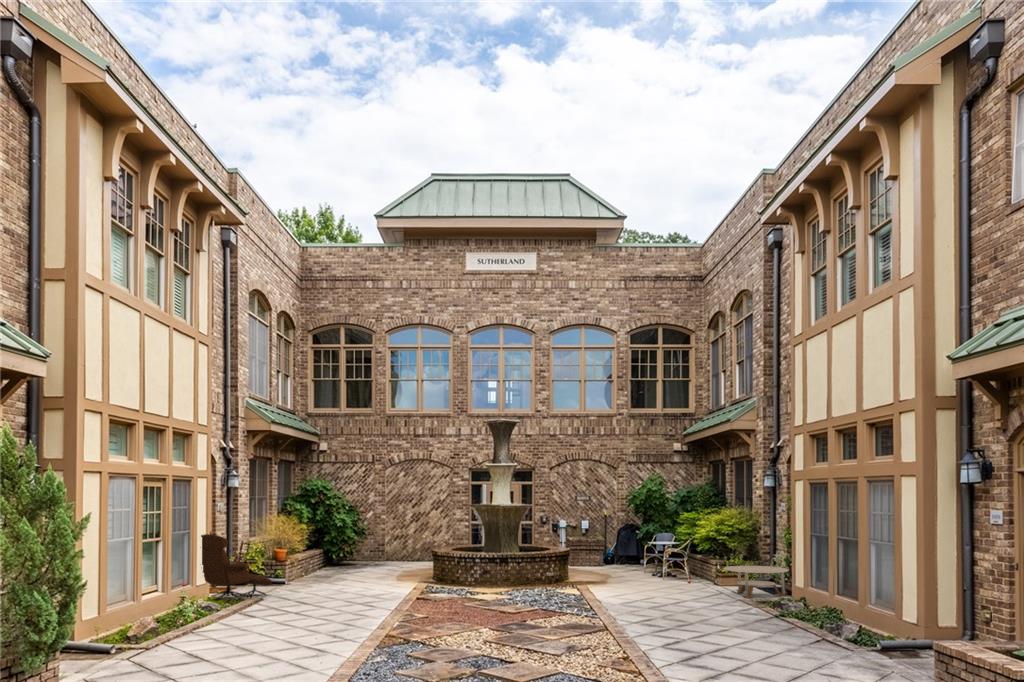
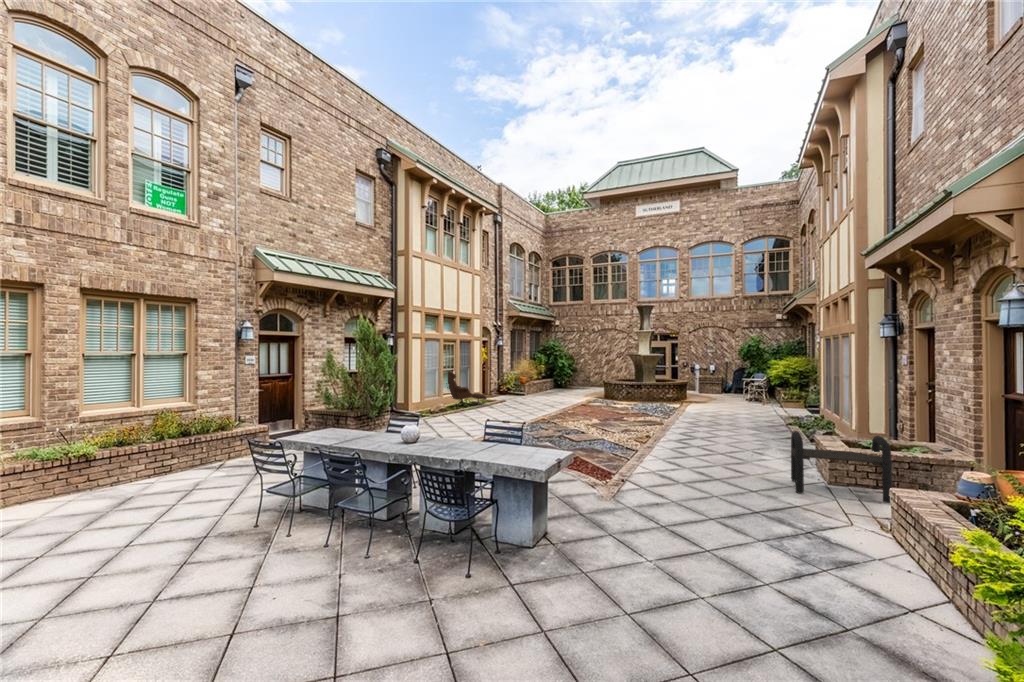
round table: present [724,566,789,598] -> none [774,399,828,424]
bench: none [817,587,919,656] -> present [791,431,892,503]

